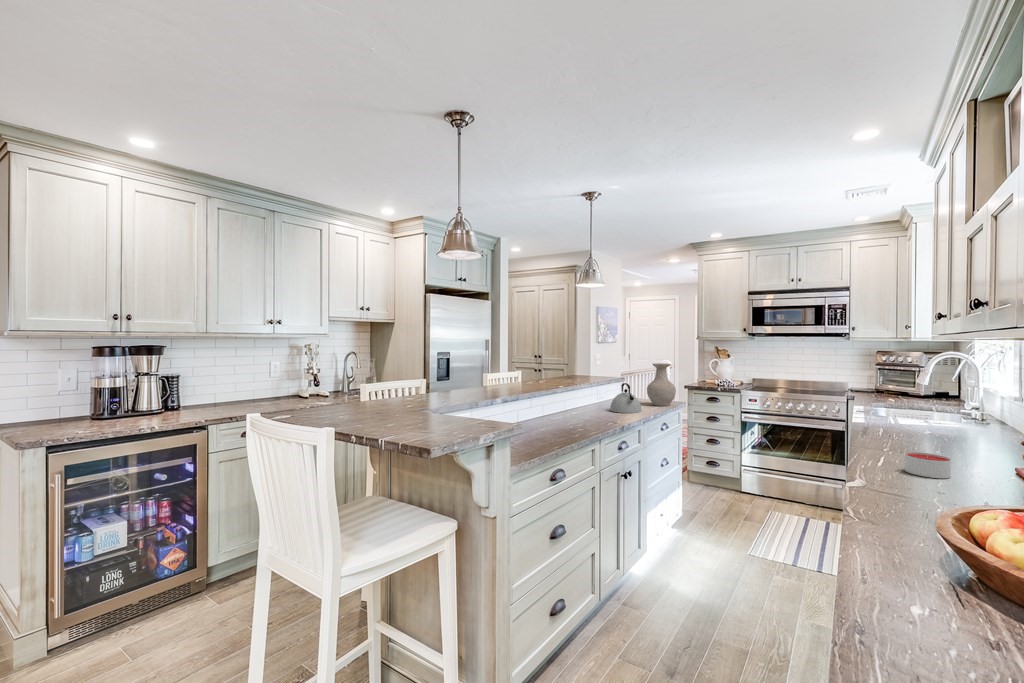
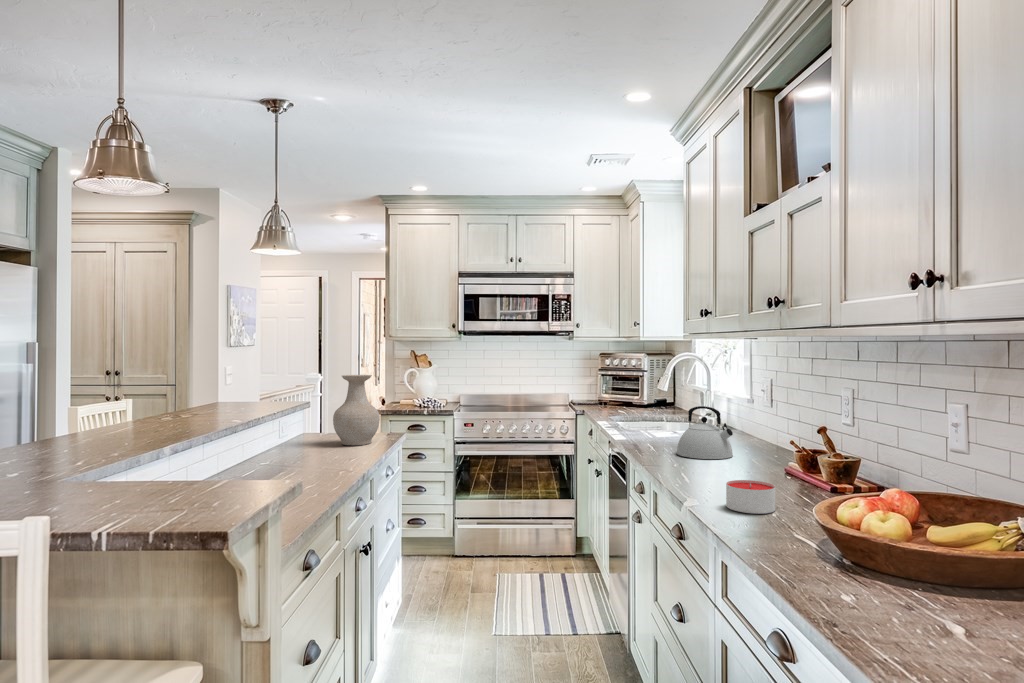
kettle: present [610,383,642,413] -> present [676,406,733,459]

